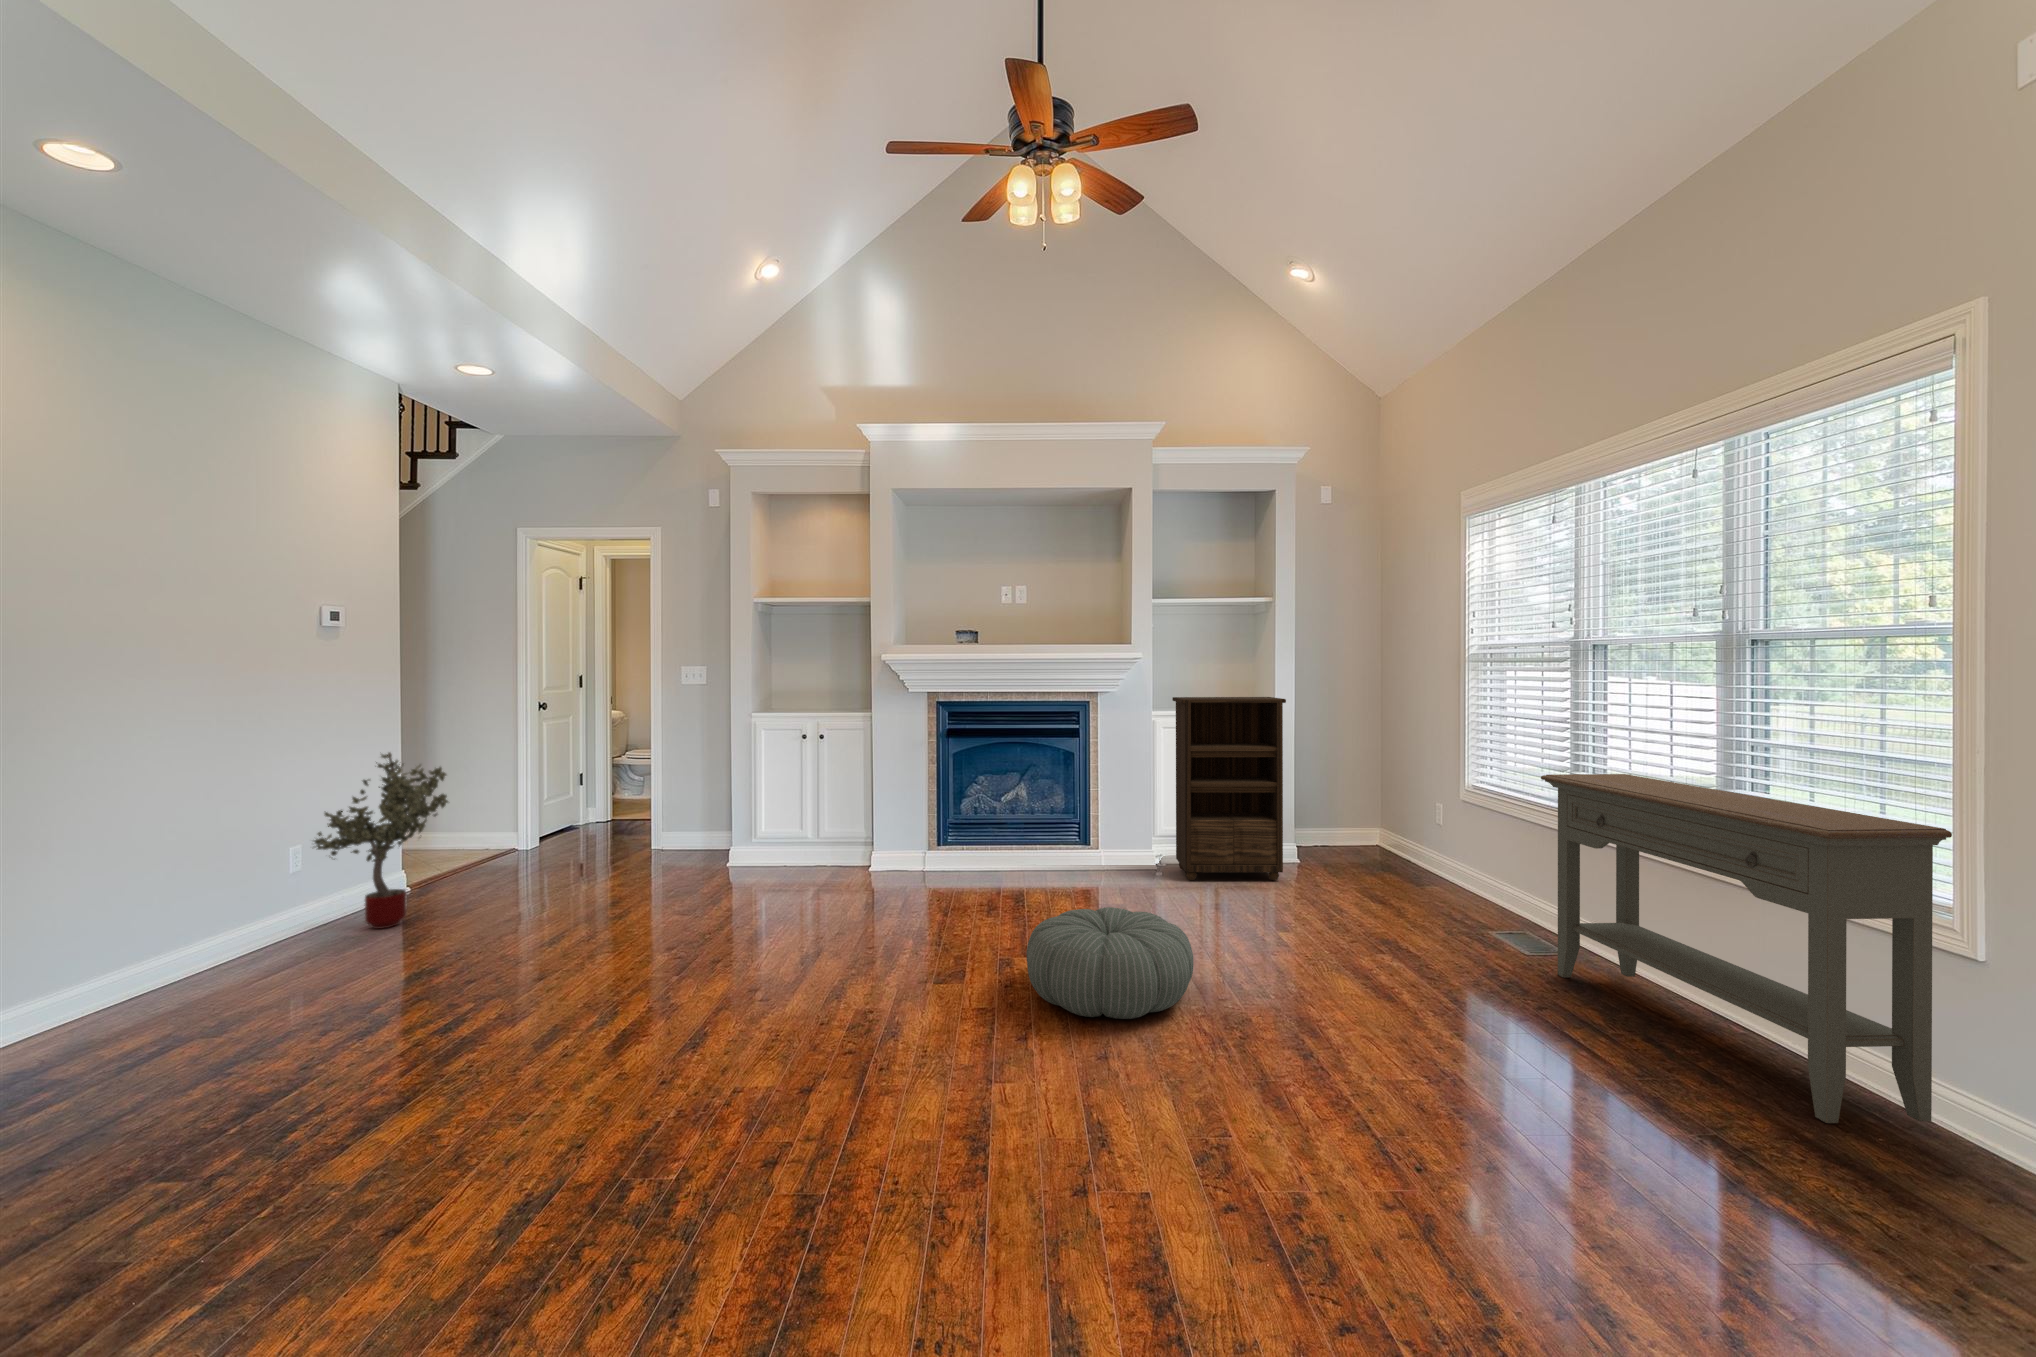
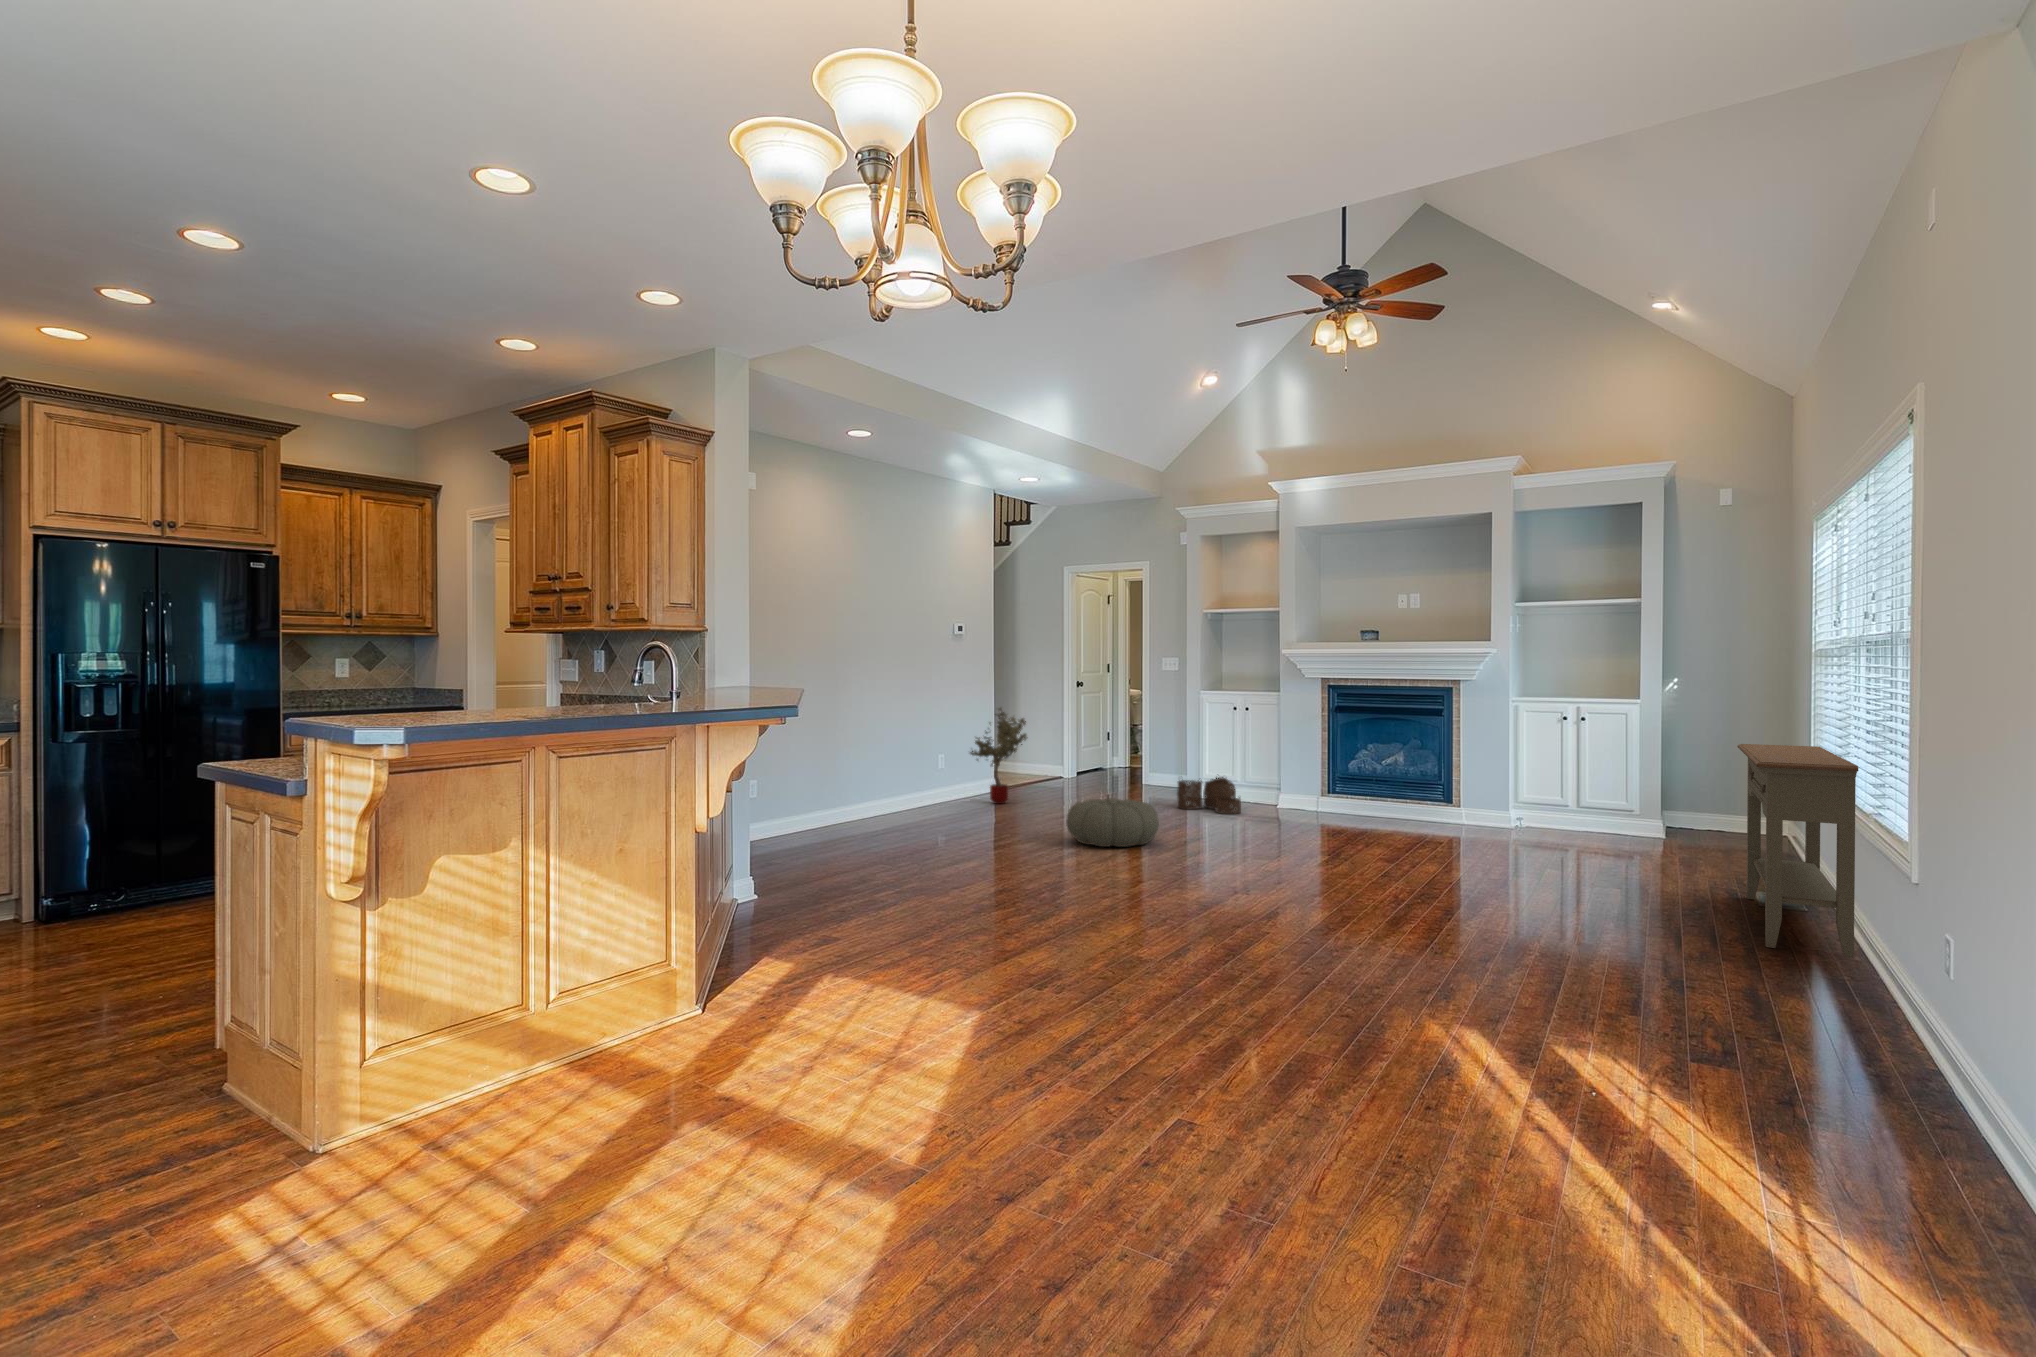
bookshelf: present [1172,697,1286,880] -> none [1523,686,1625,842]
woven basket: none [722,830,822,895] -> present [1177,777,1241,814]
pouf: present [1027,907,1194,1019] -> present [1066,798,1159,847]

